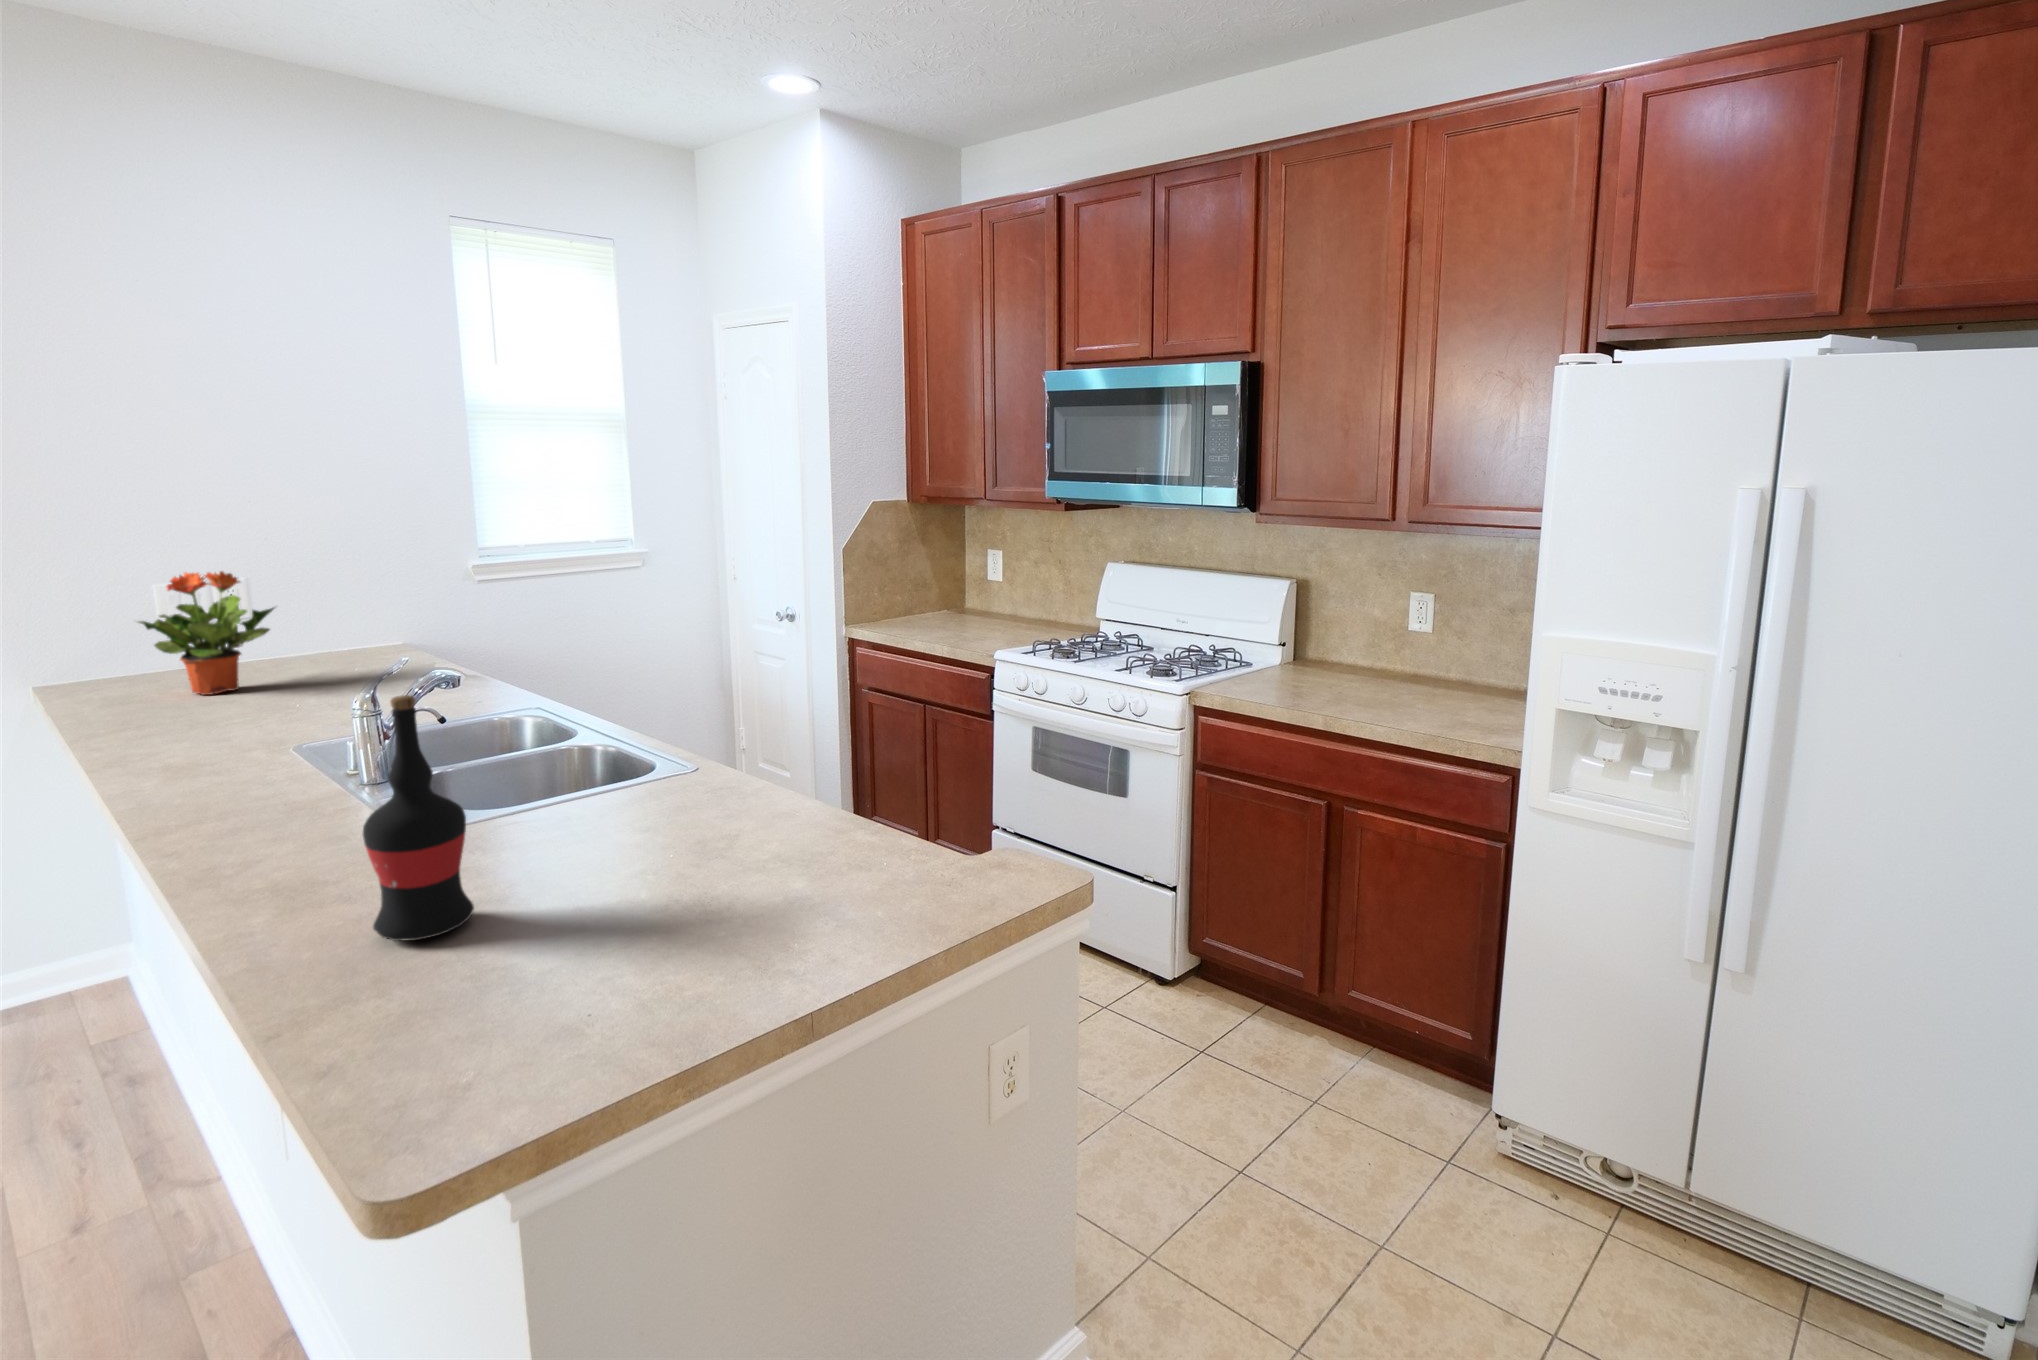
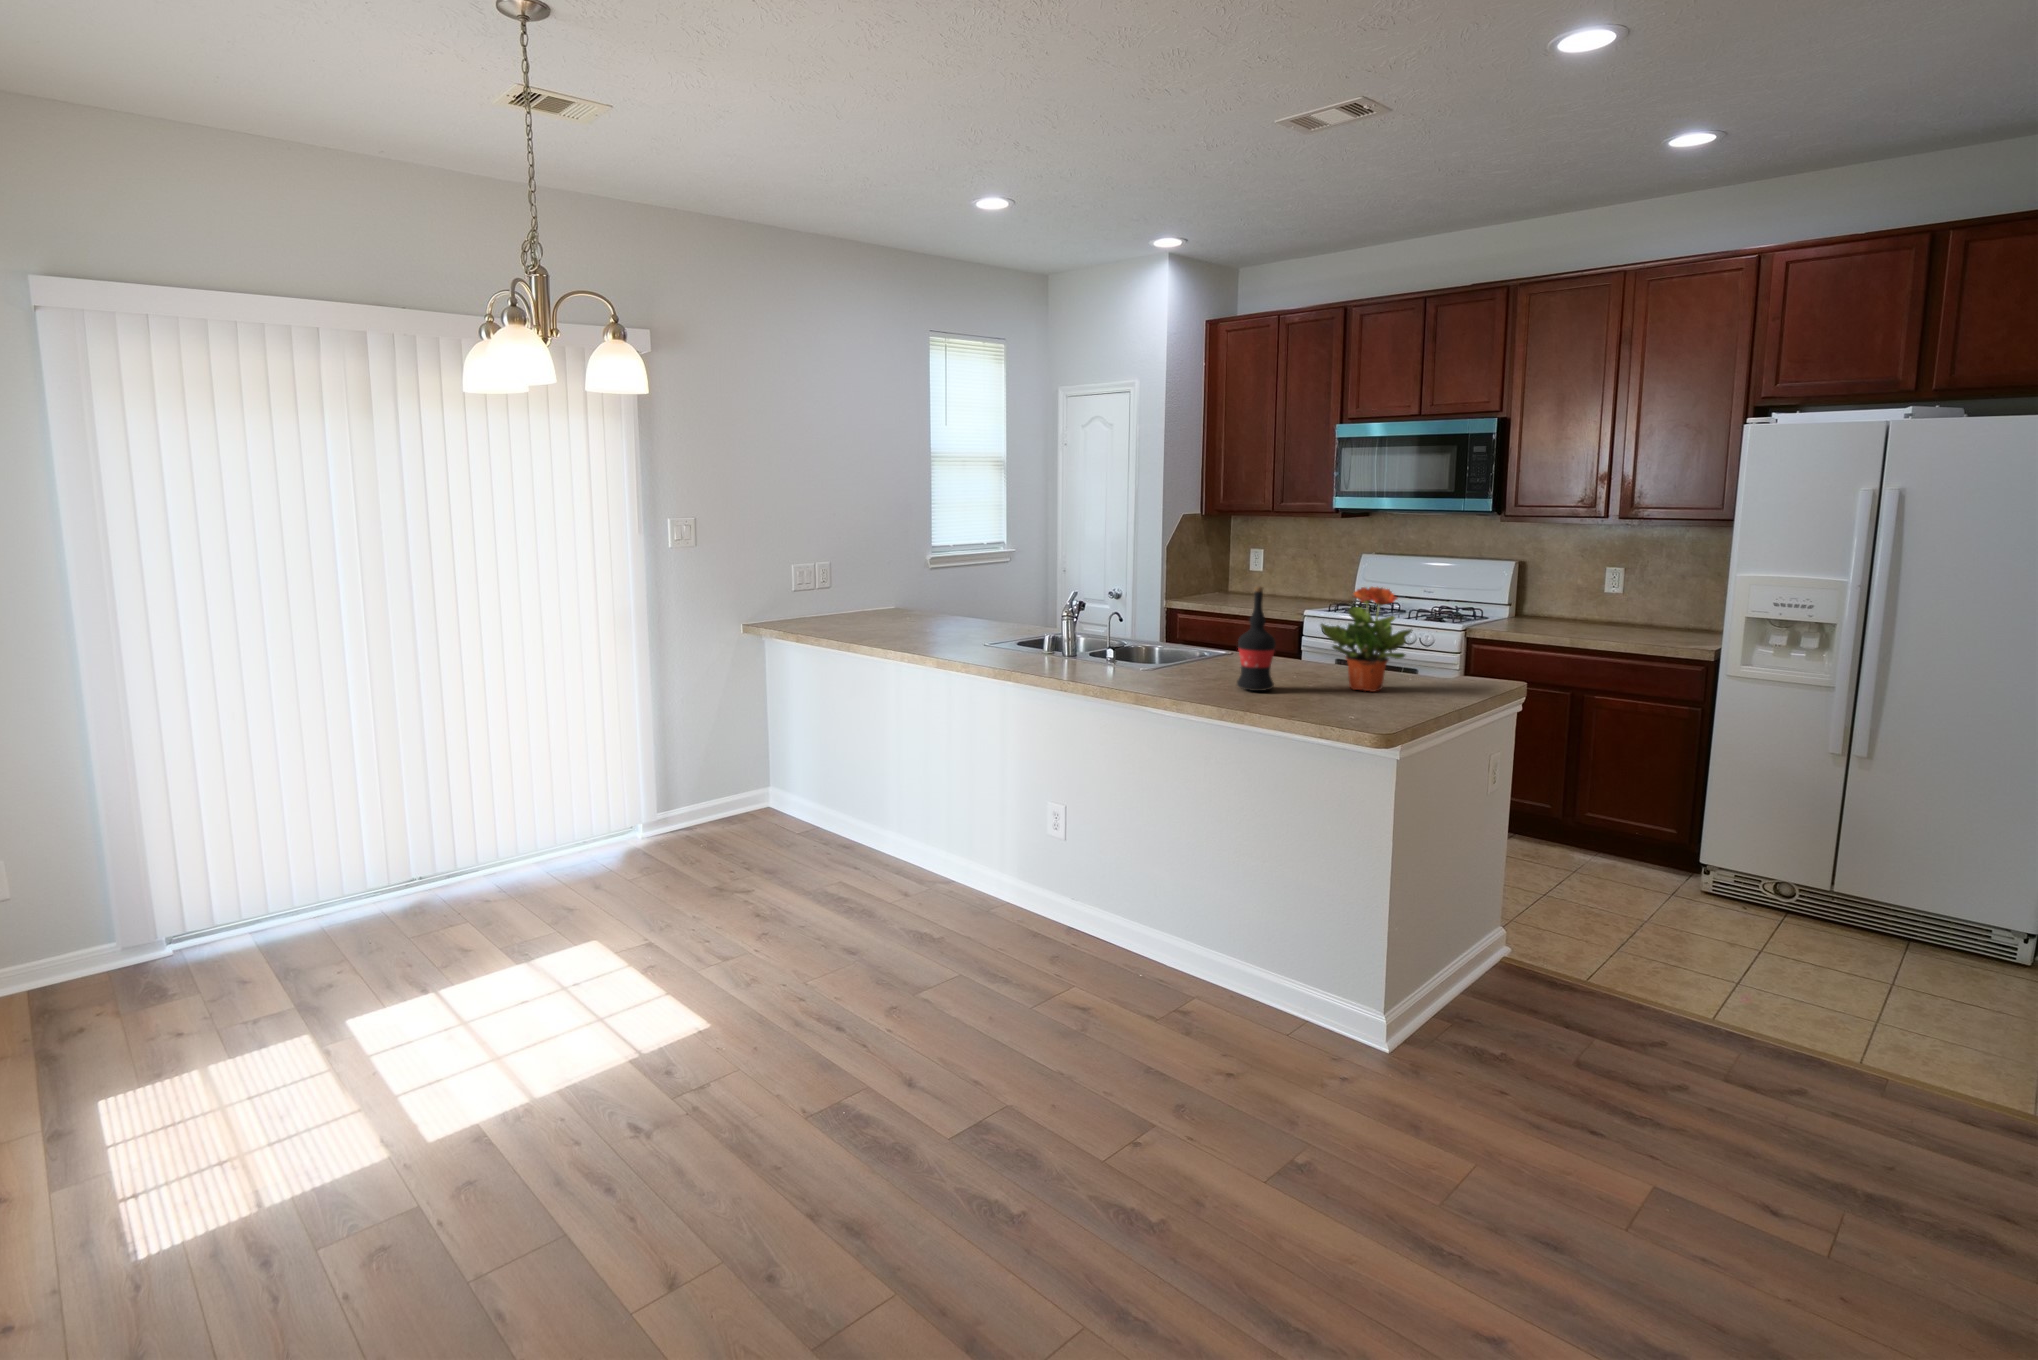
potted plant: present [140,571,274,695] -> present [1321,587,1412,692]

